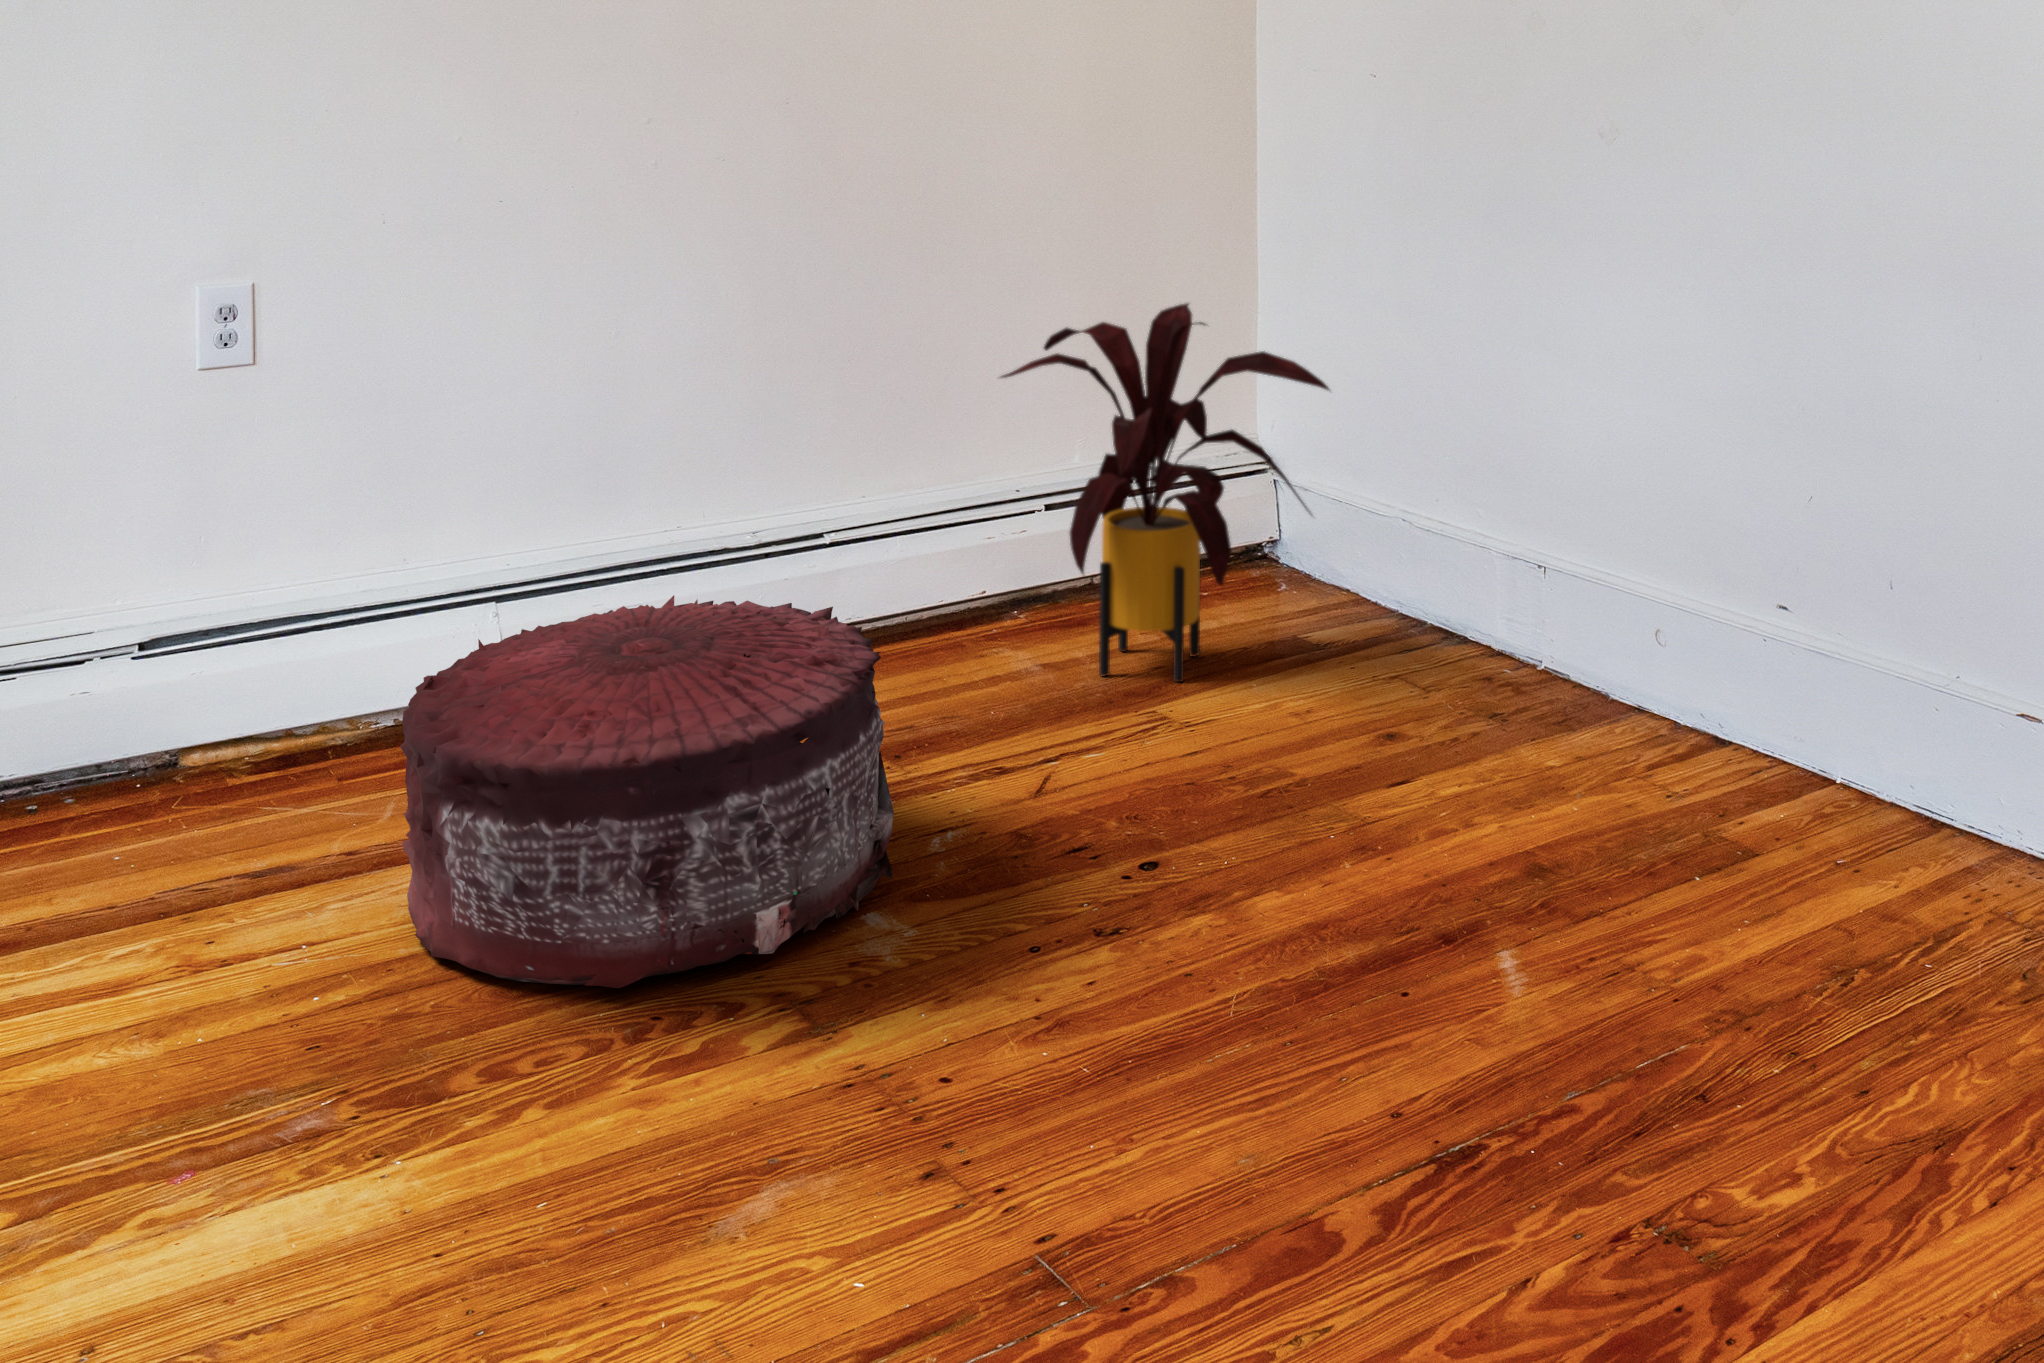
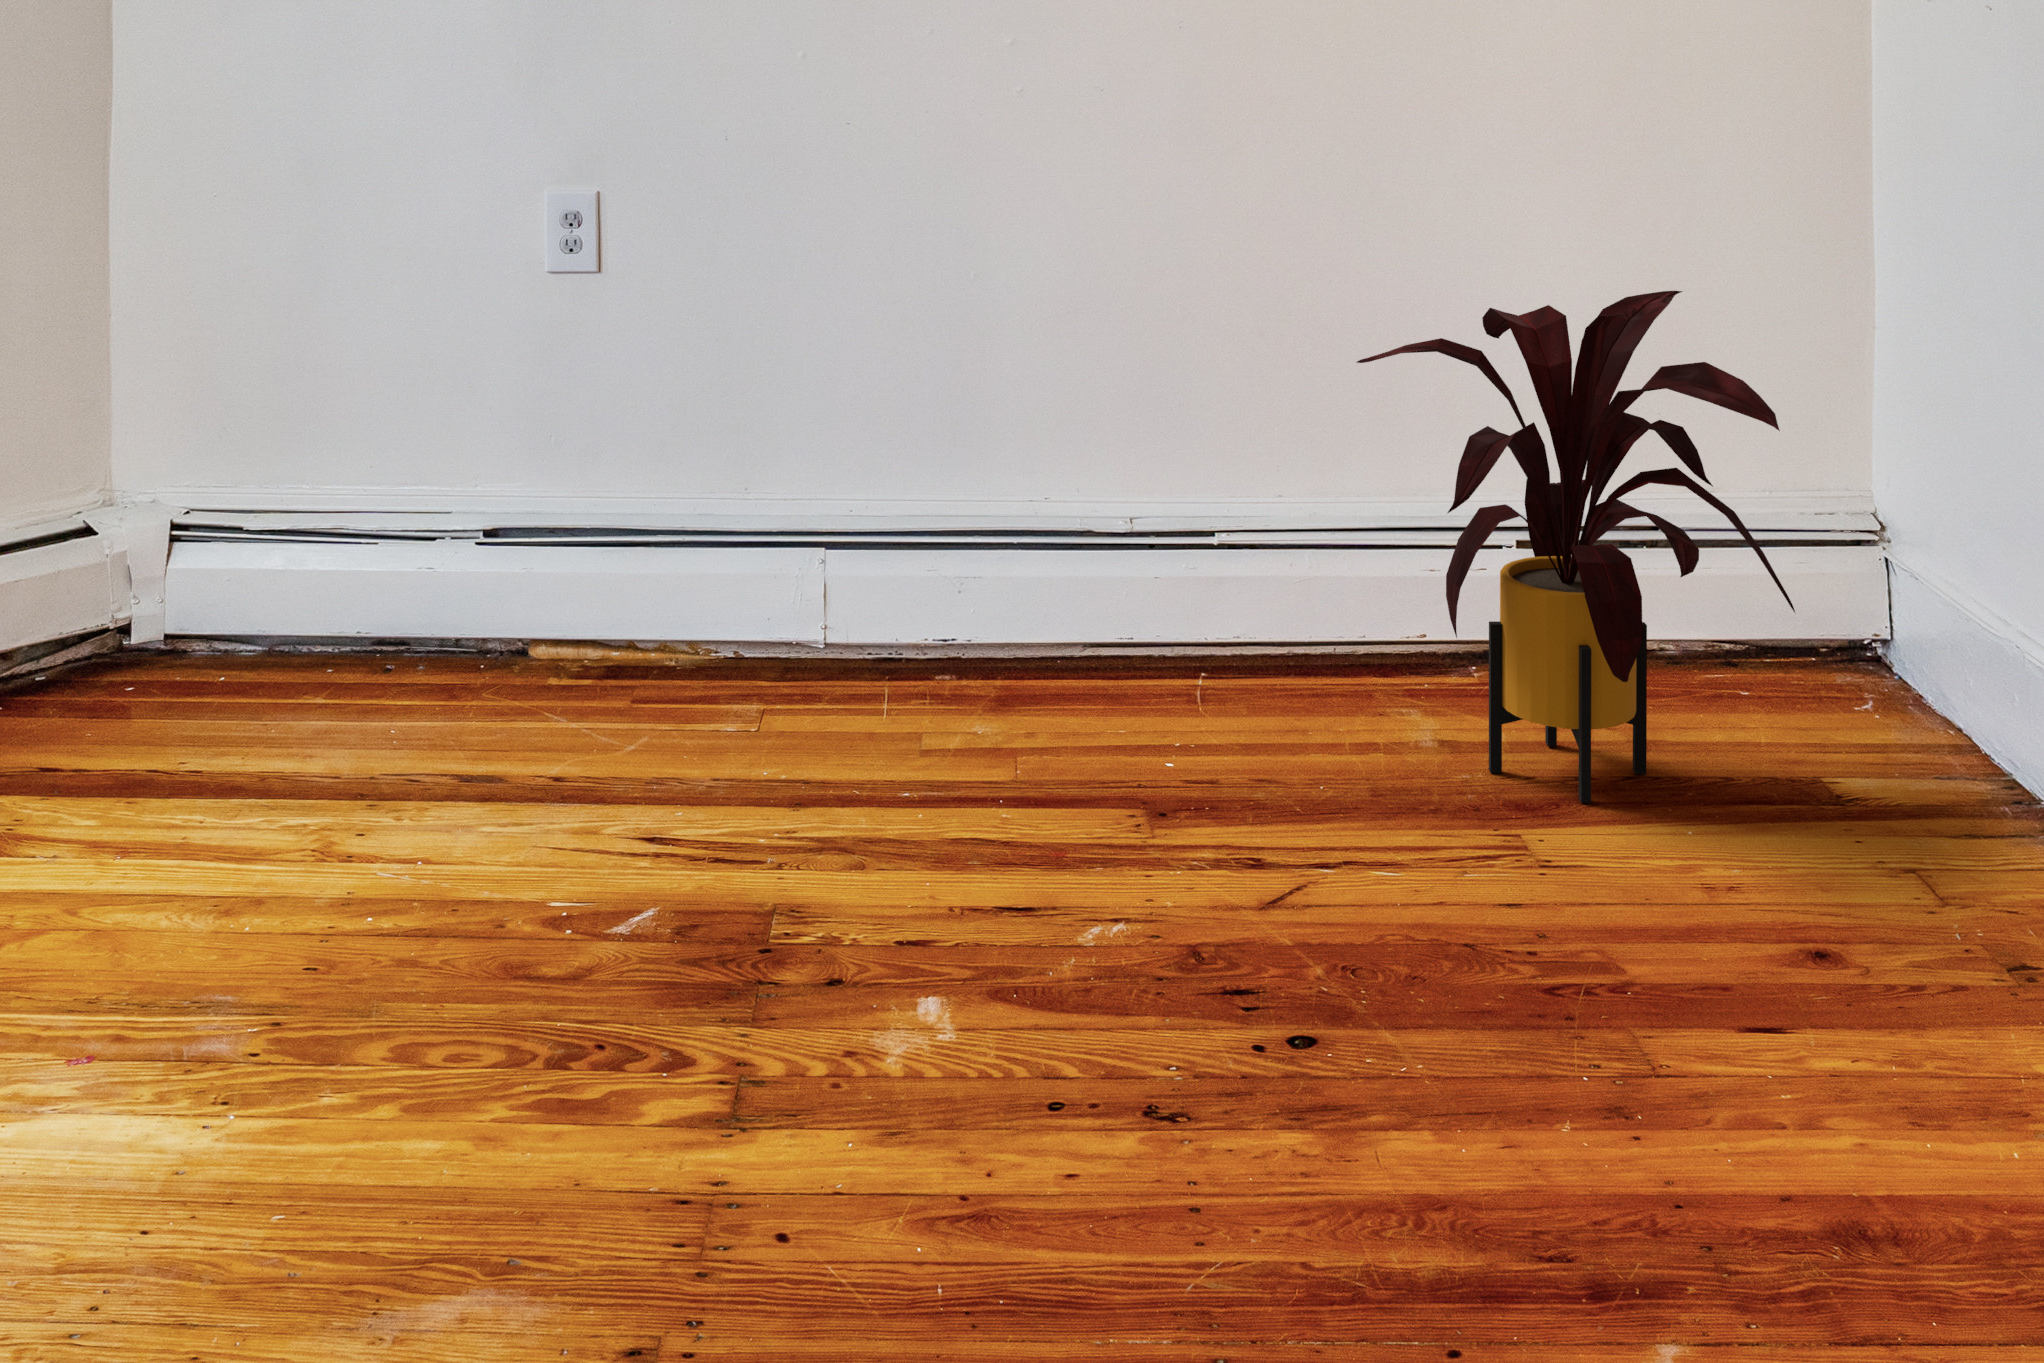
pouf: present [400,596,894,988] -> none [480,566,1020,1009]

